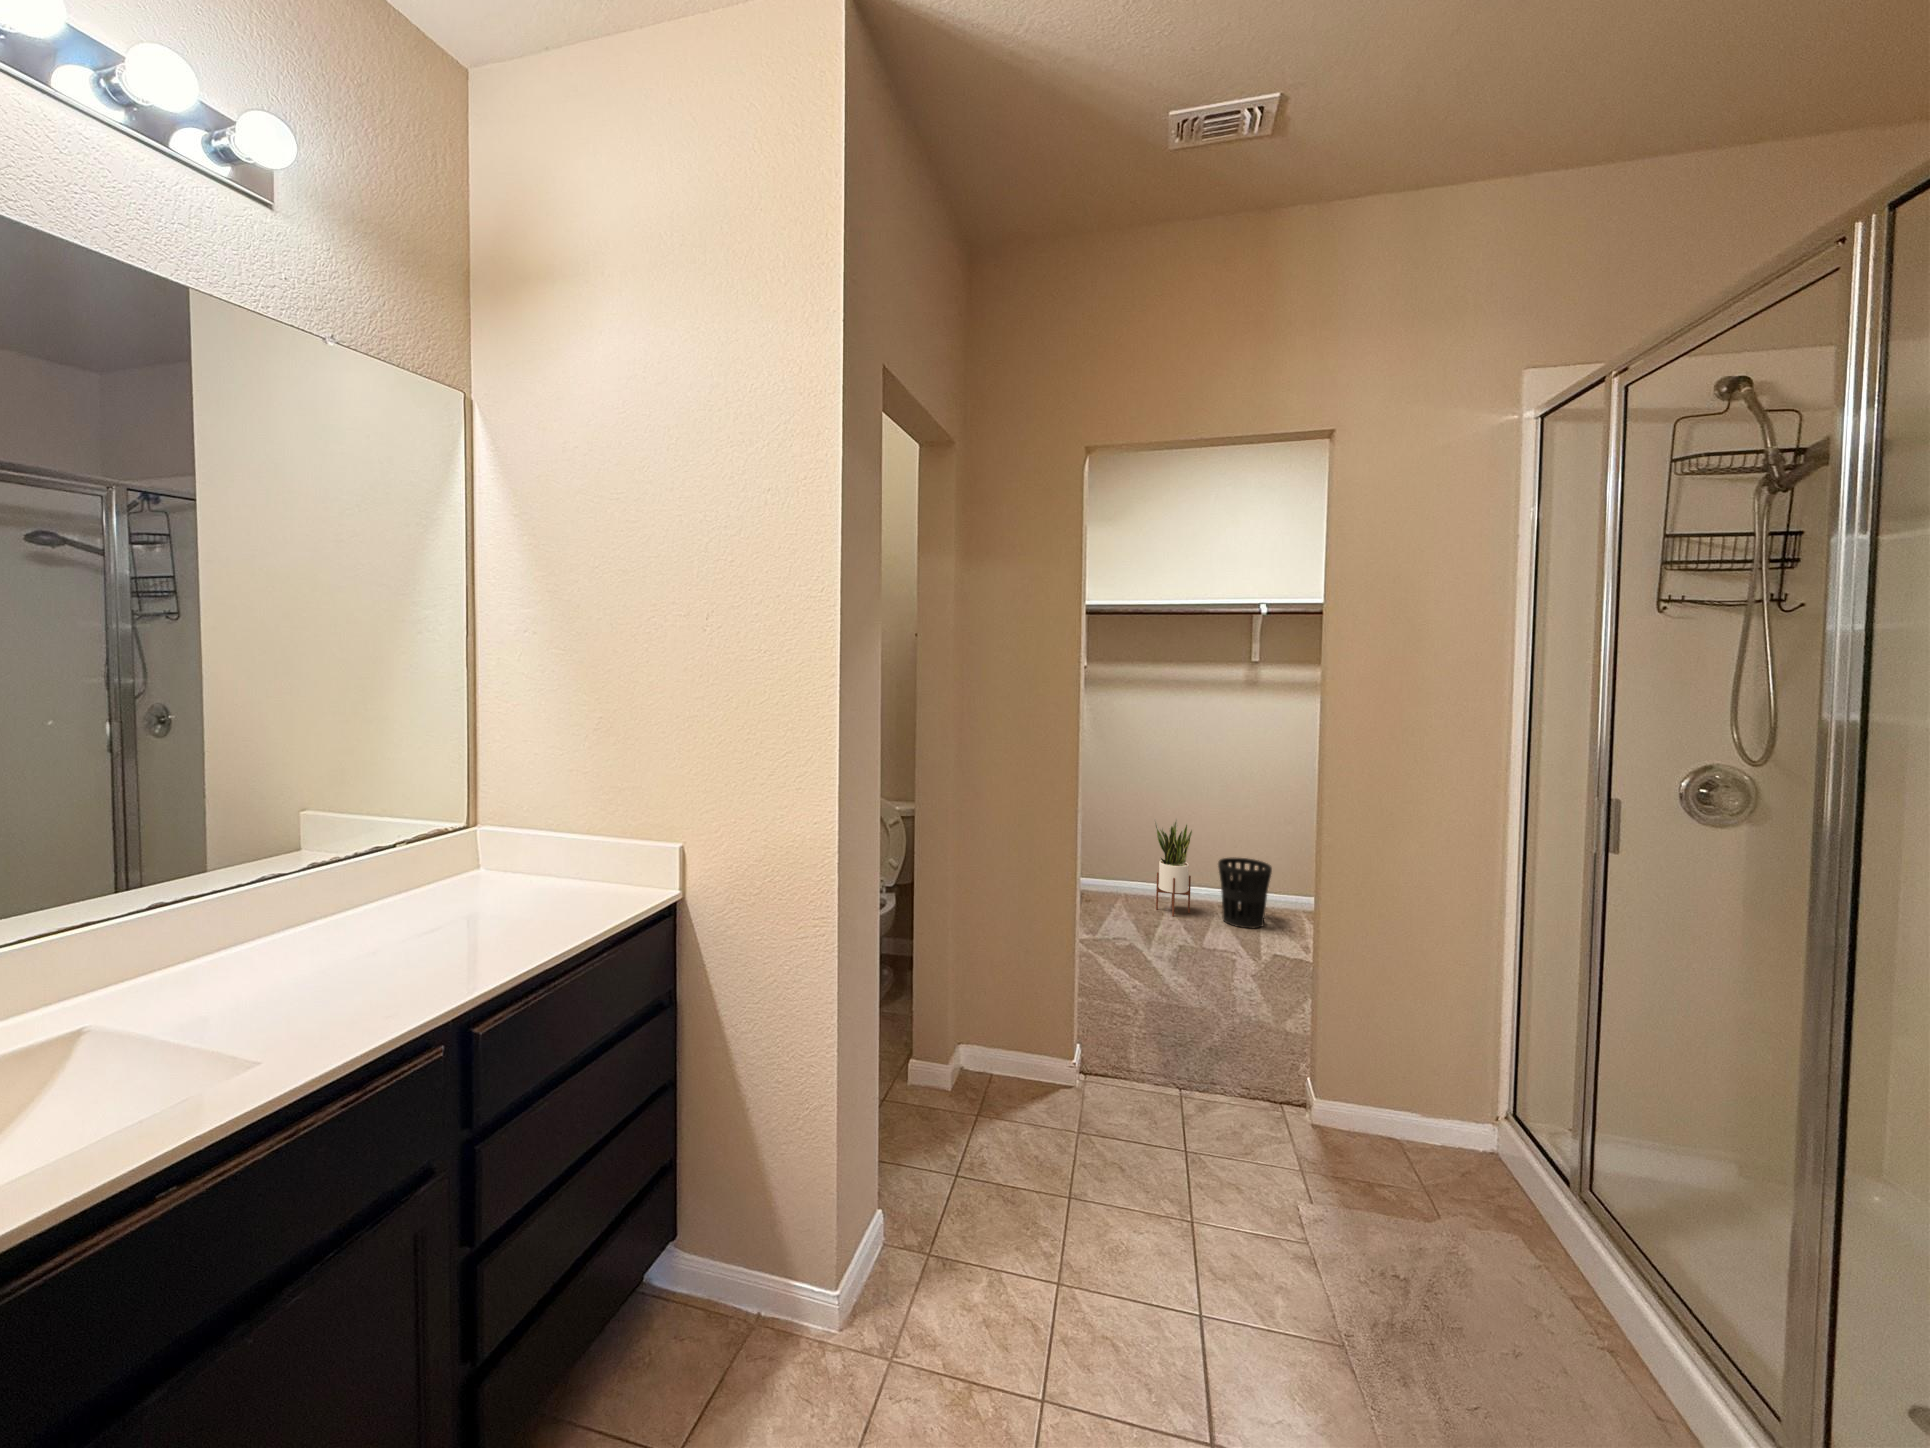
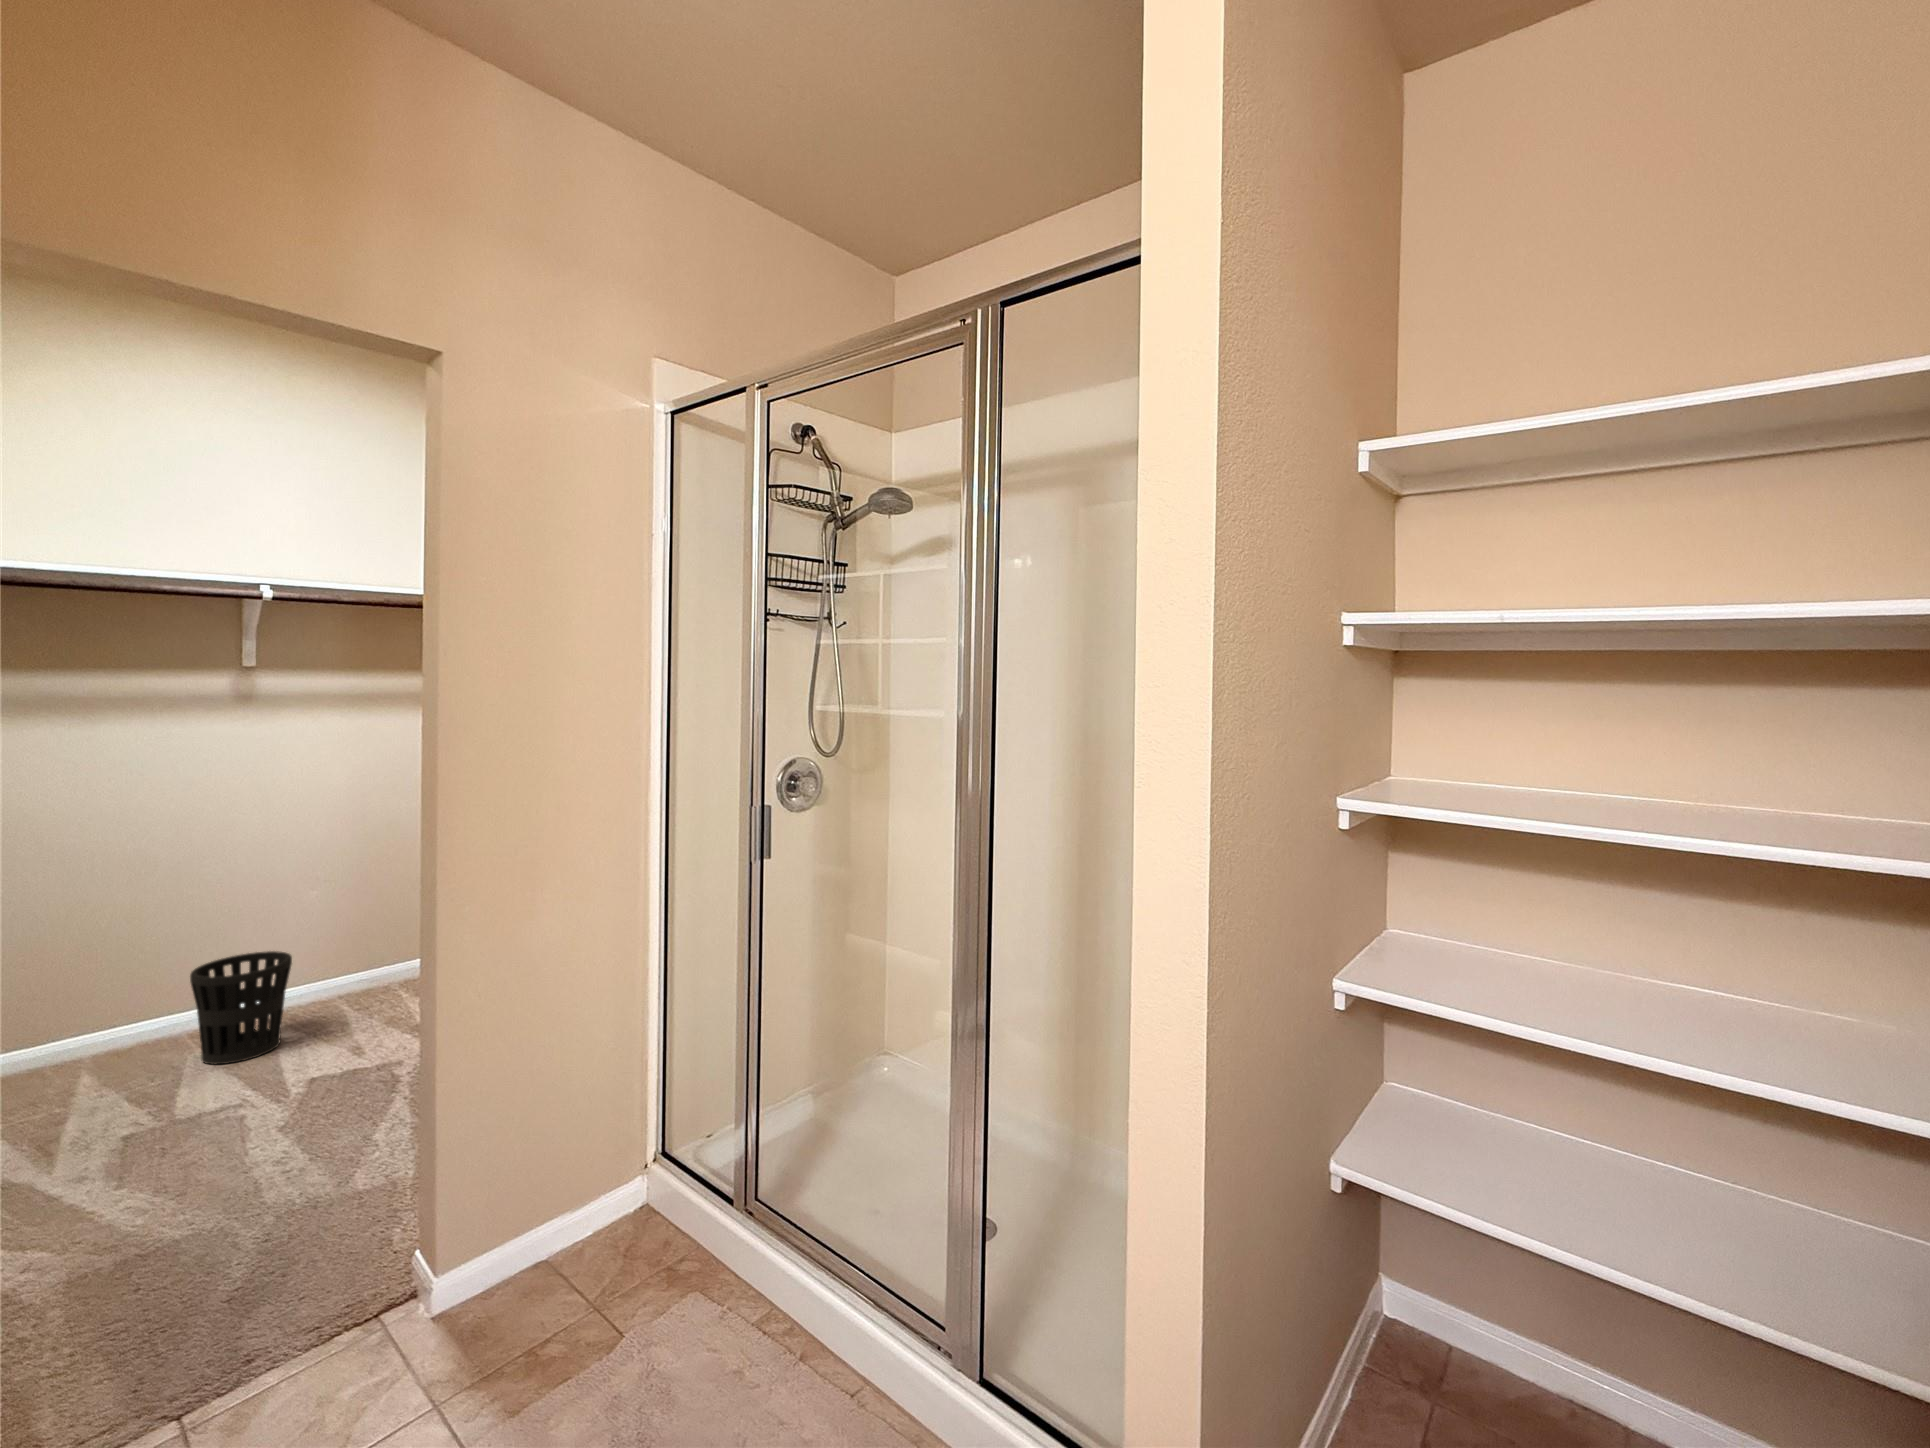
potted plant: present [1154,818,1192,916] -> none [37,926,130,1096]

